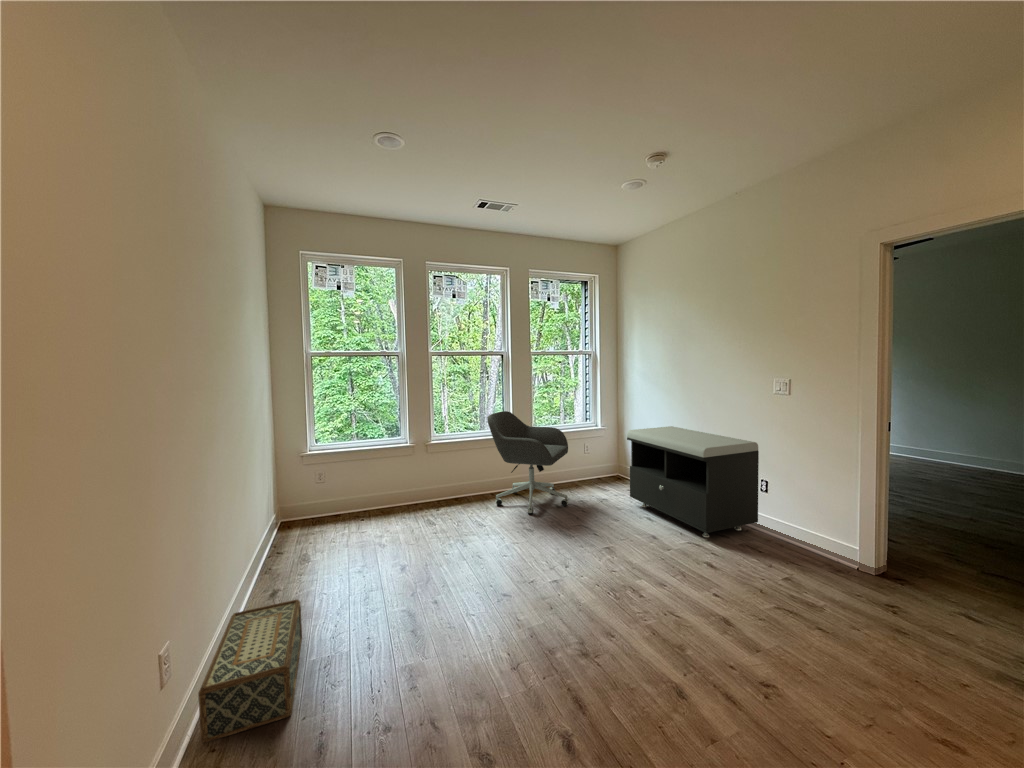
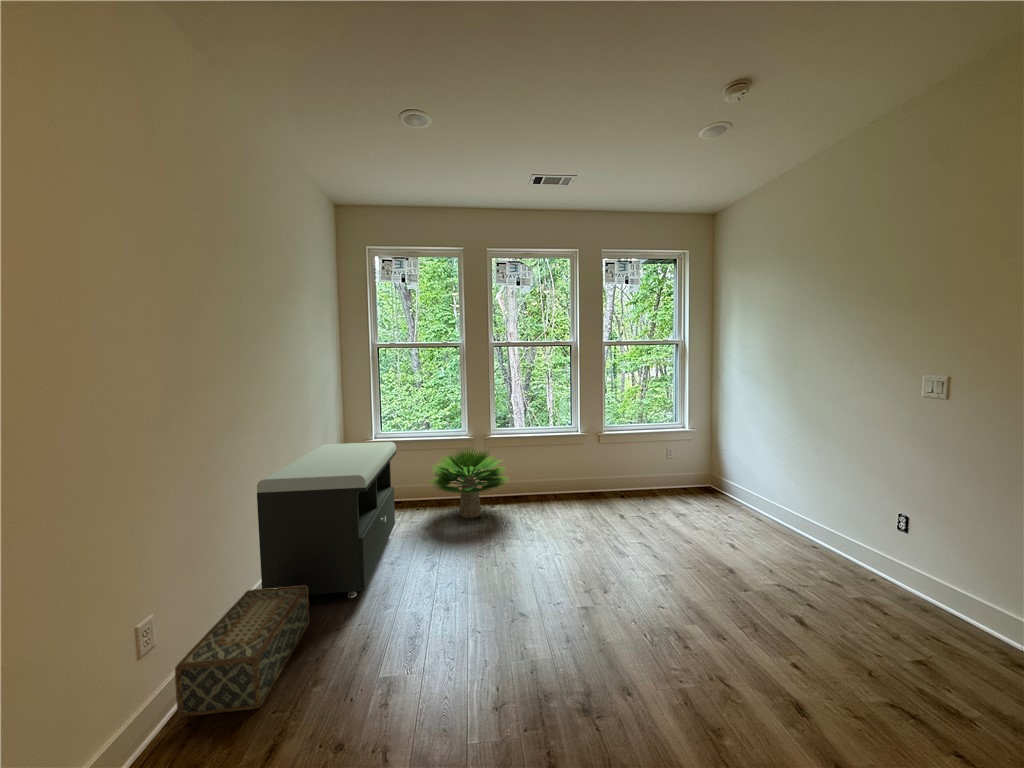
office chair: present [487,411,568,514] -> none [546,407,639,523]
storage bench: present [627,426,759,538] -> present [257,442,396,598]
potted plant: none [375,453,458,523] -> present [431,448,507,518]

